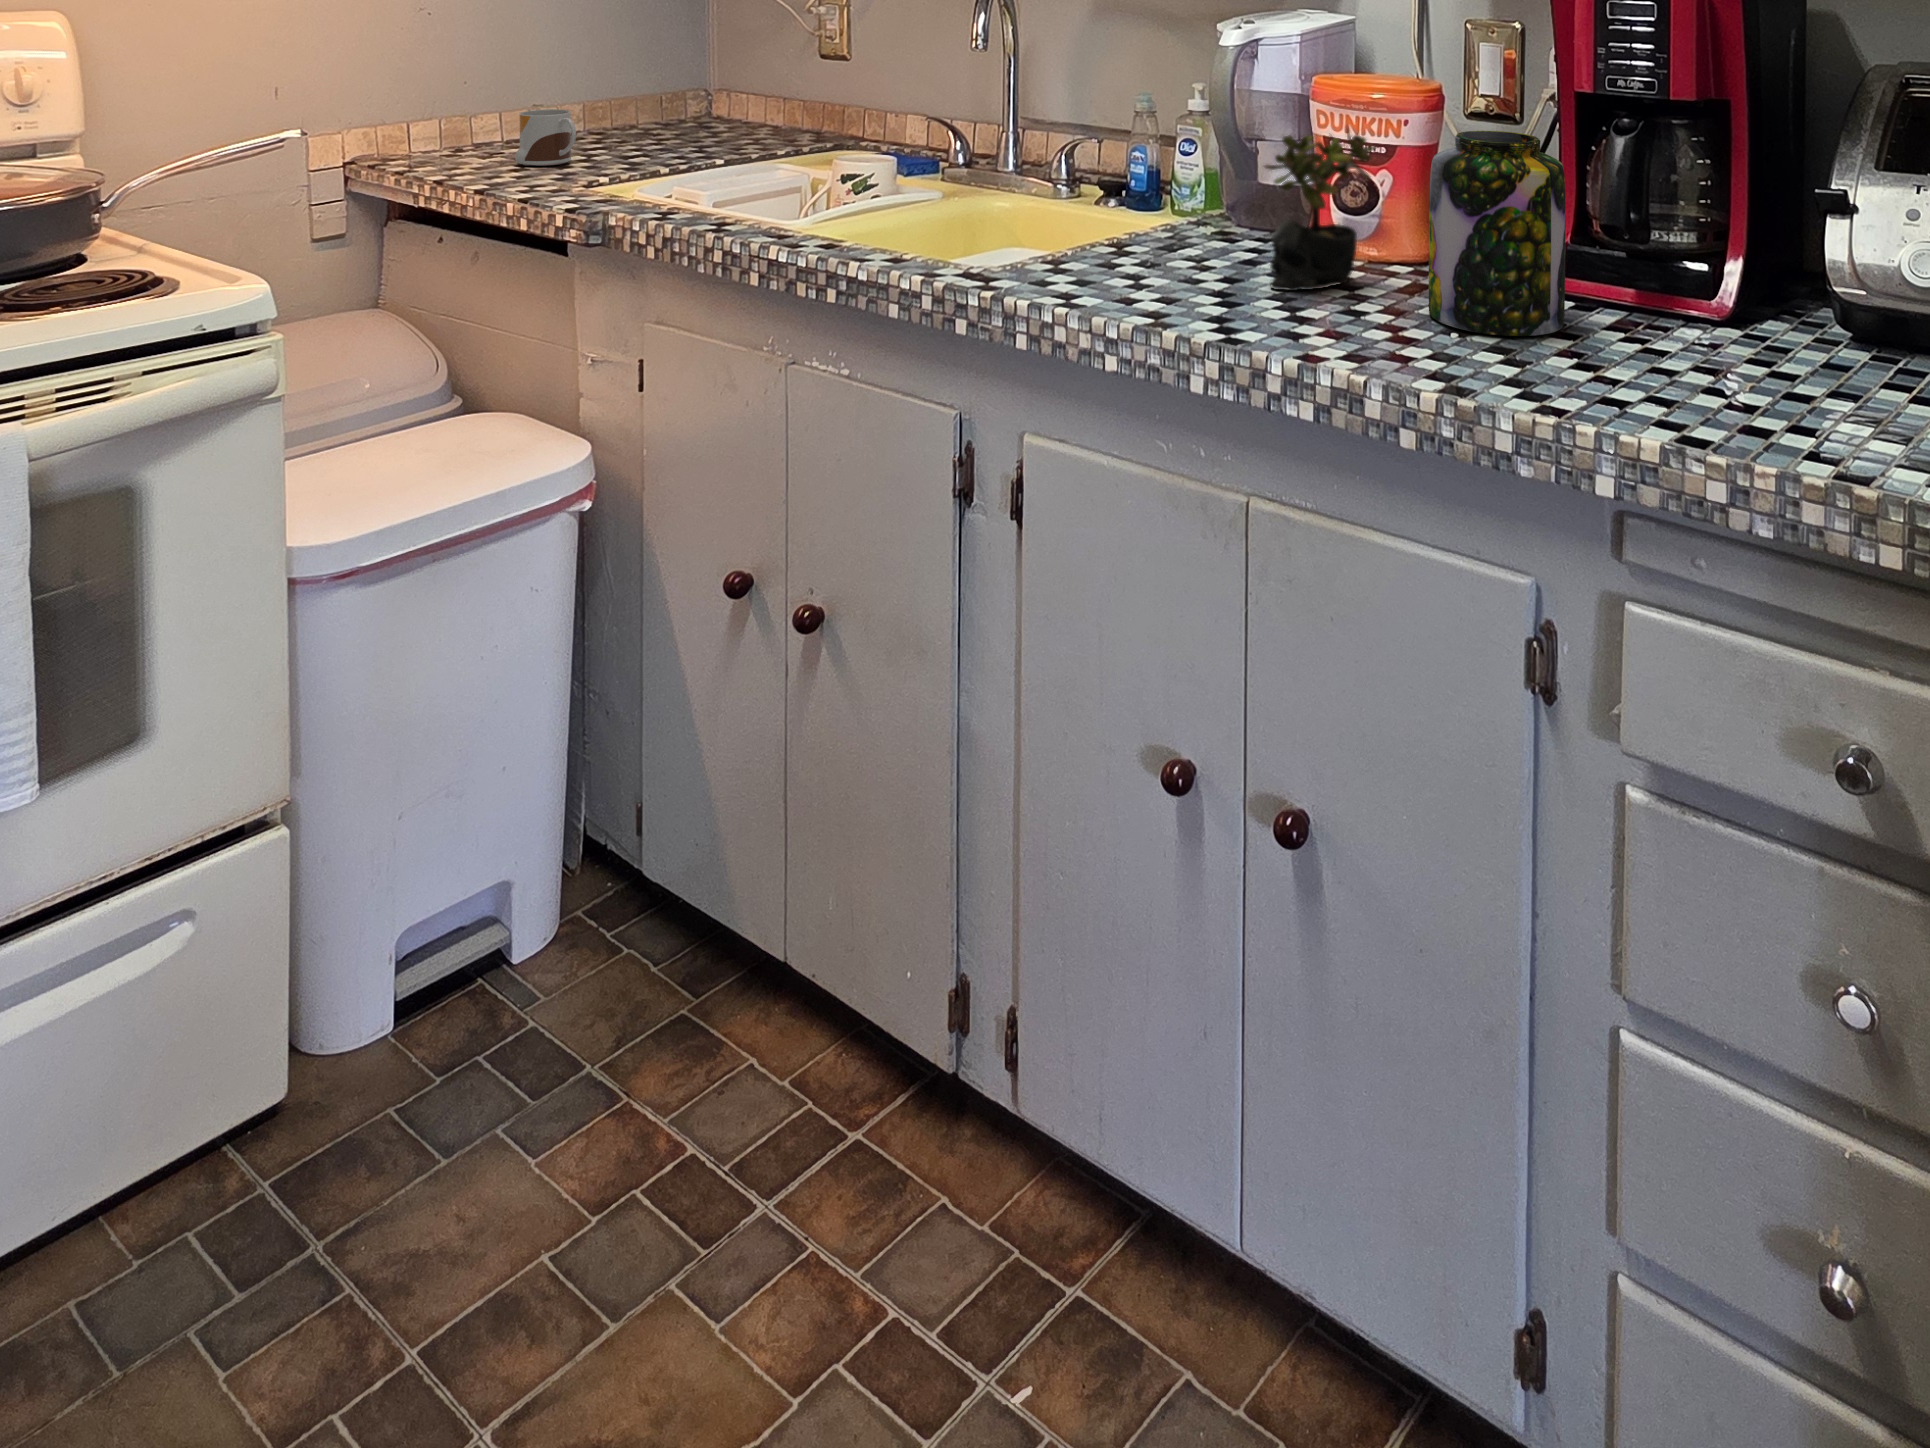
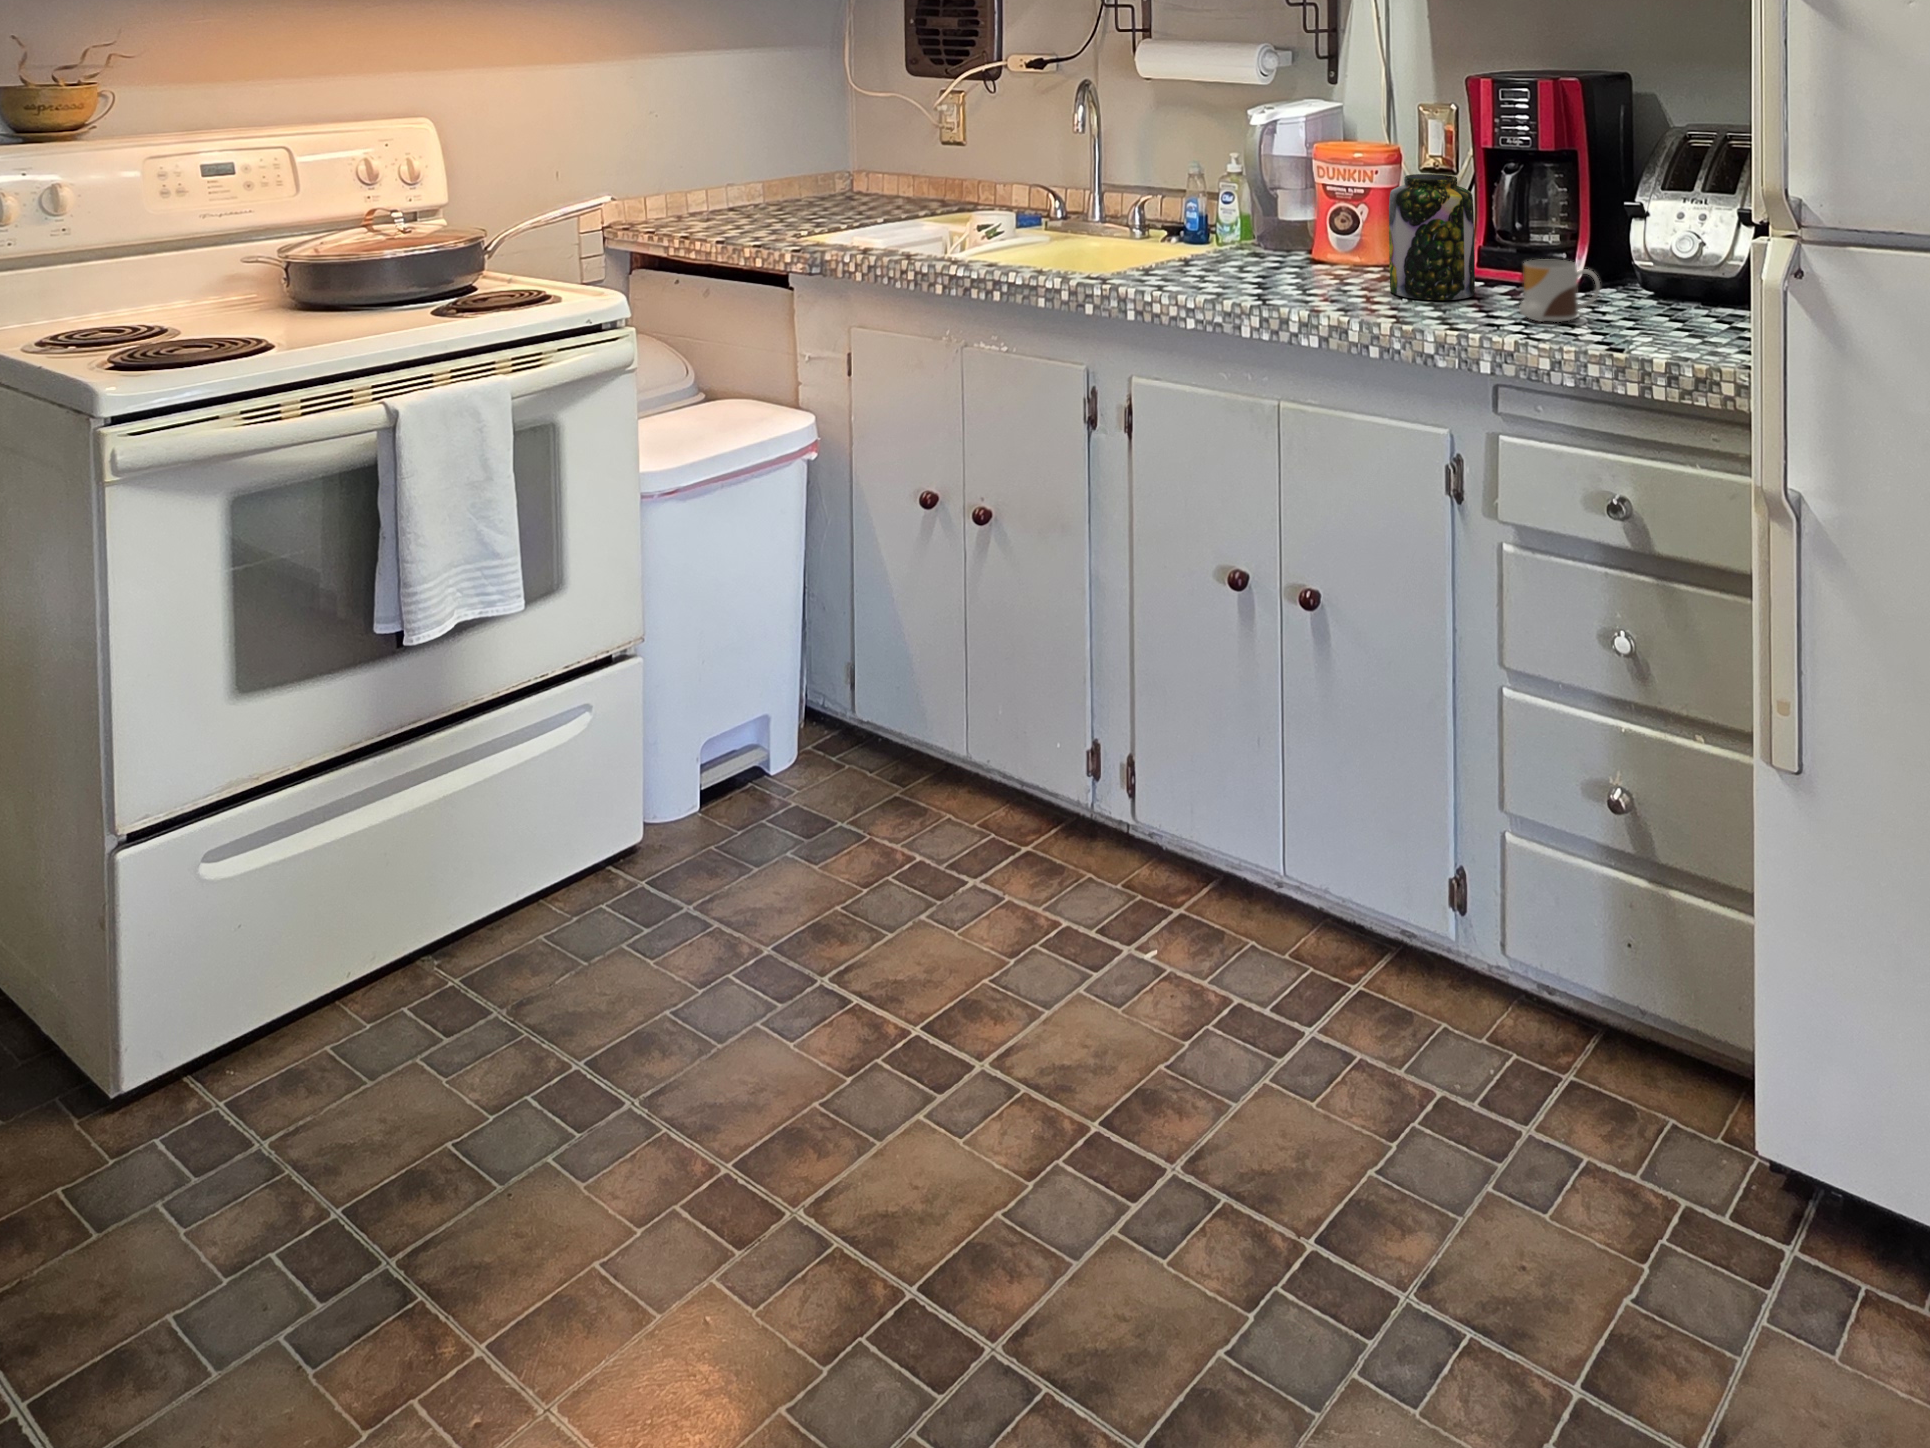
mug: present [515,109,576,166] -> present [1519,259,1600,322]
succulent plant: present [1265,127,1376,290] -> none [1282,174,1357,282]

